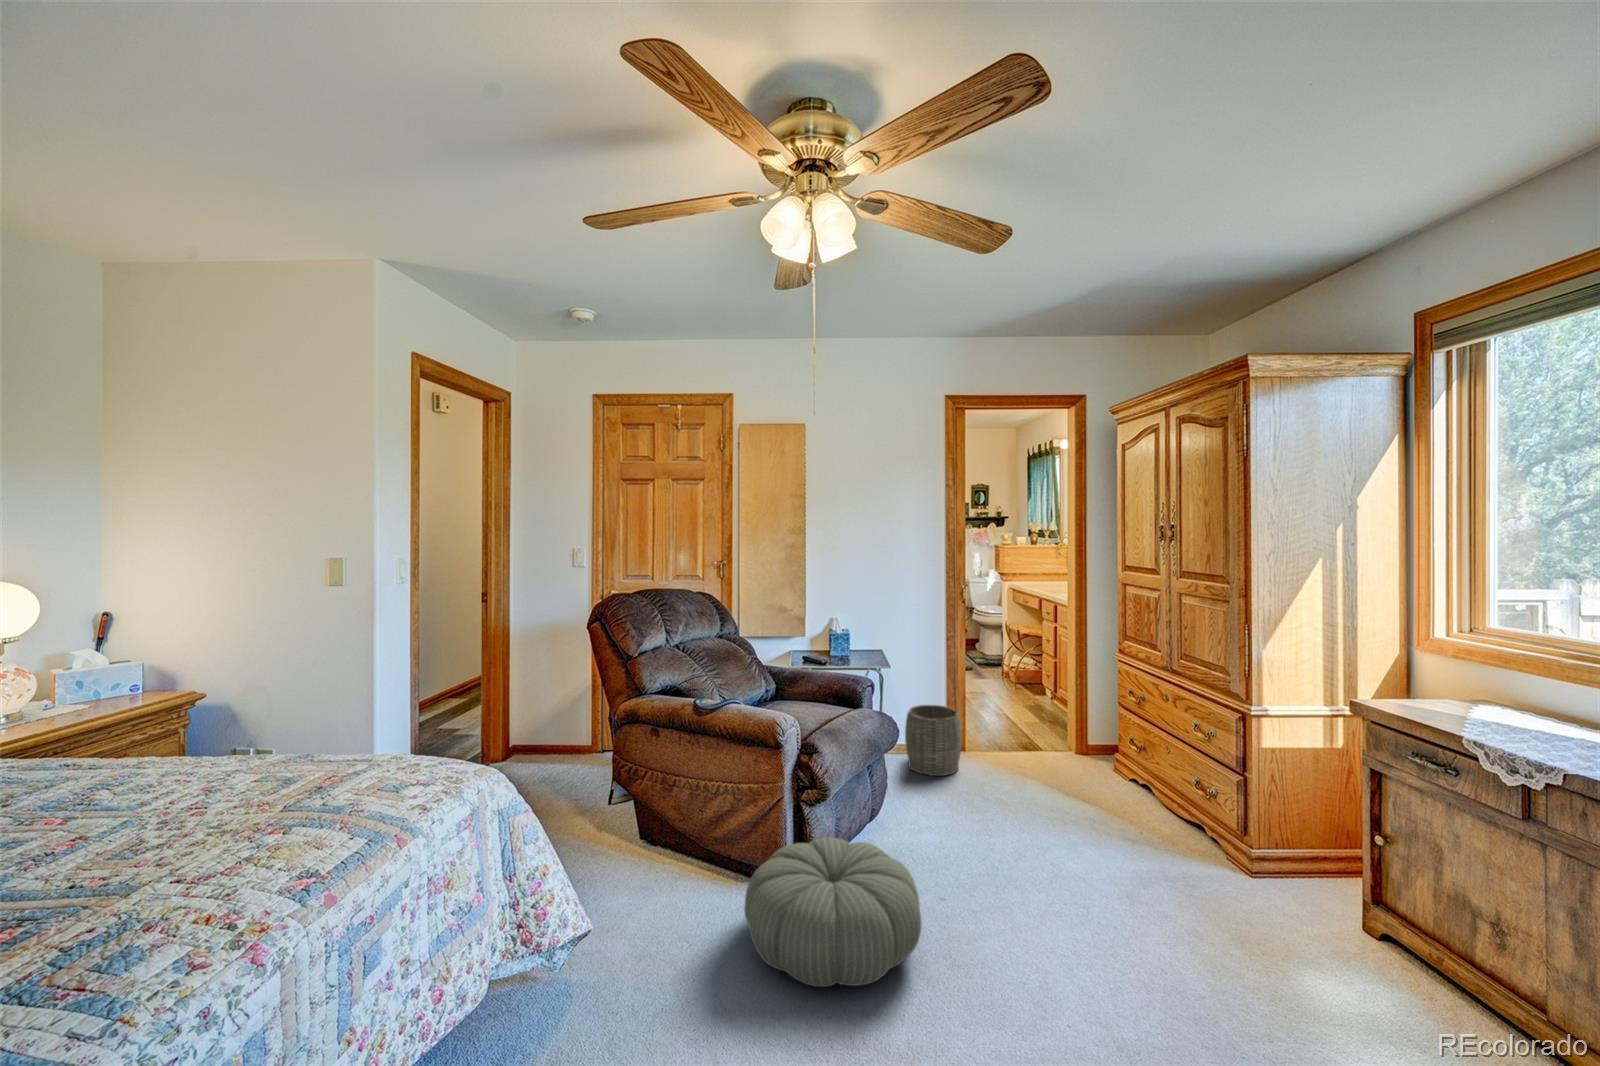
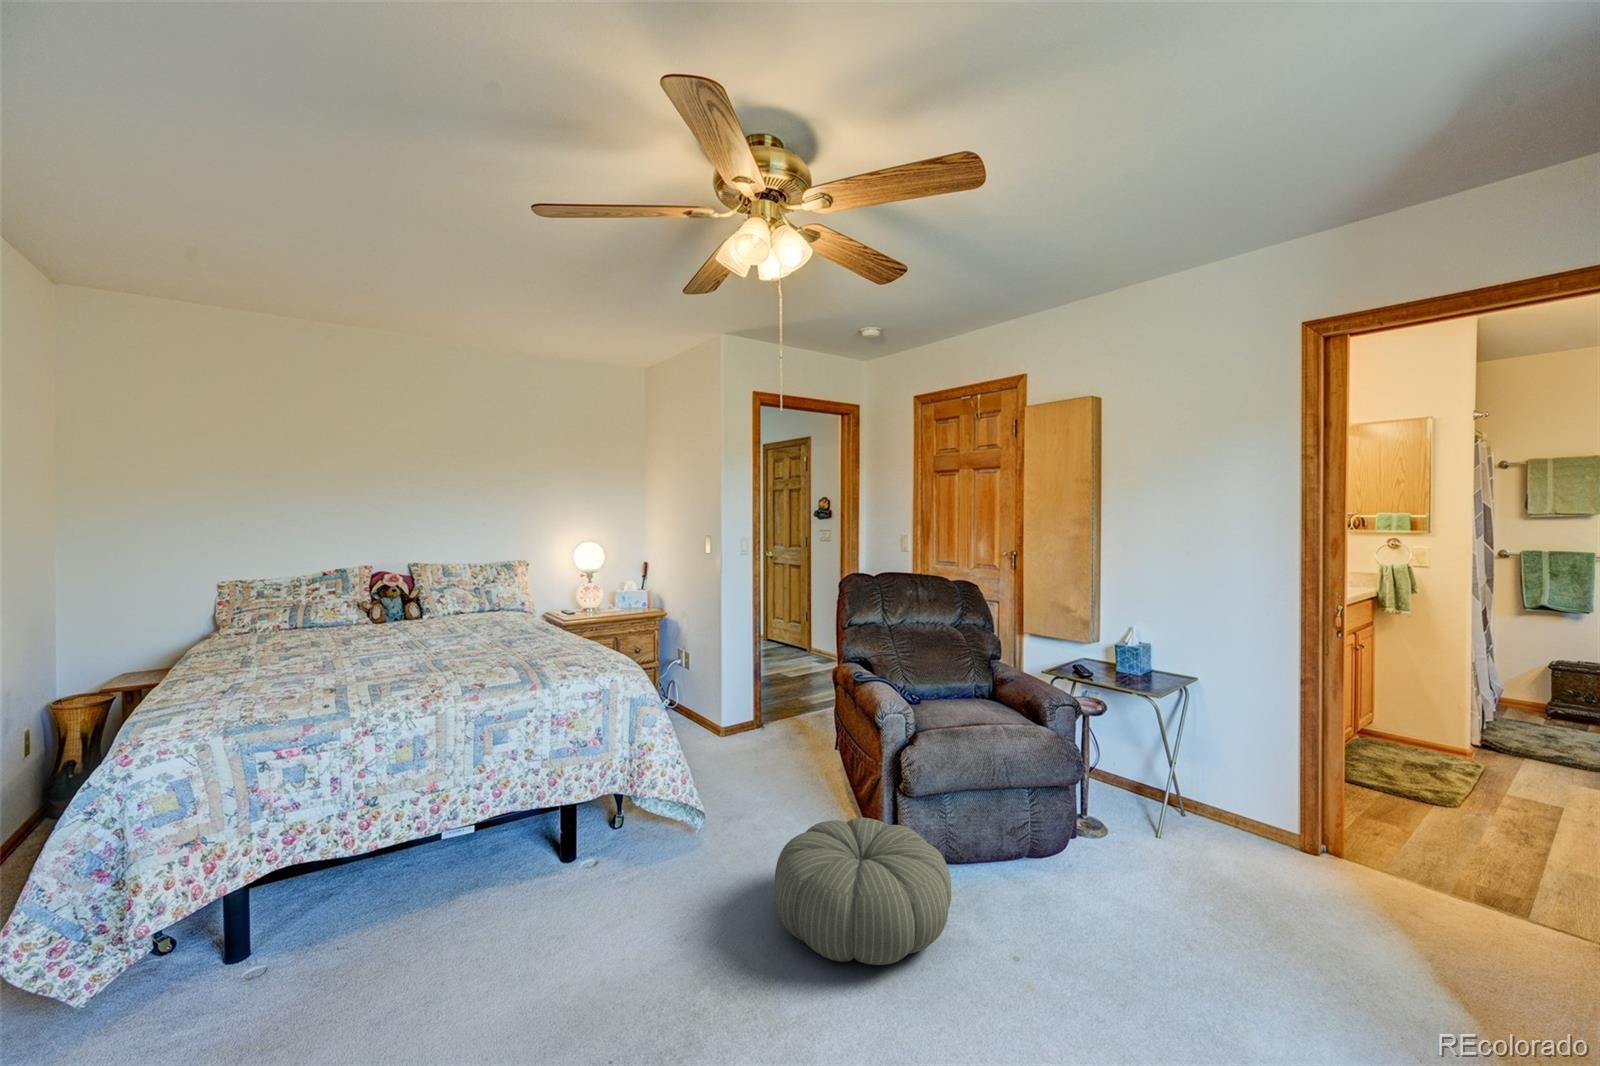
woven basket: present [905,705,962,776] -> none [1199,759,1292,866]

